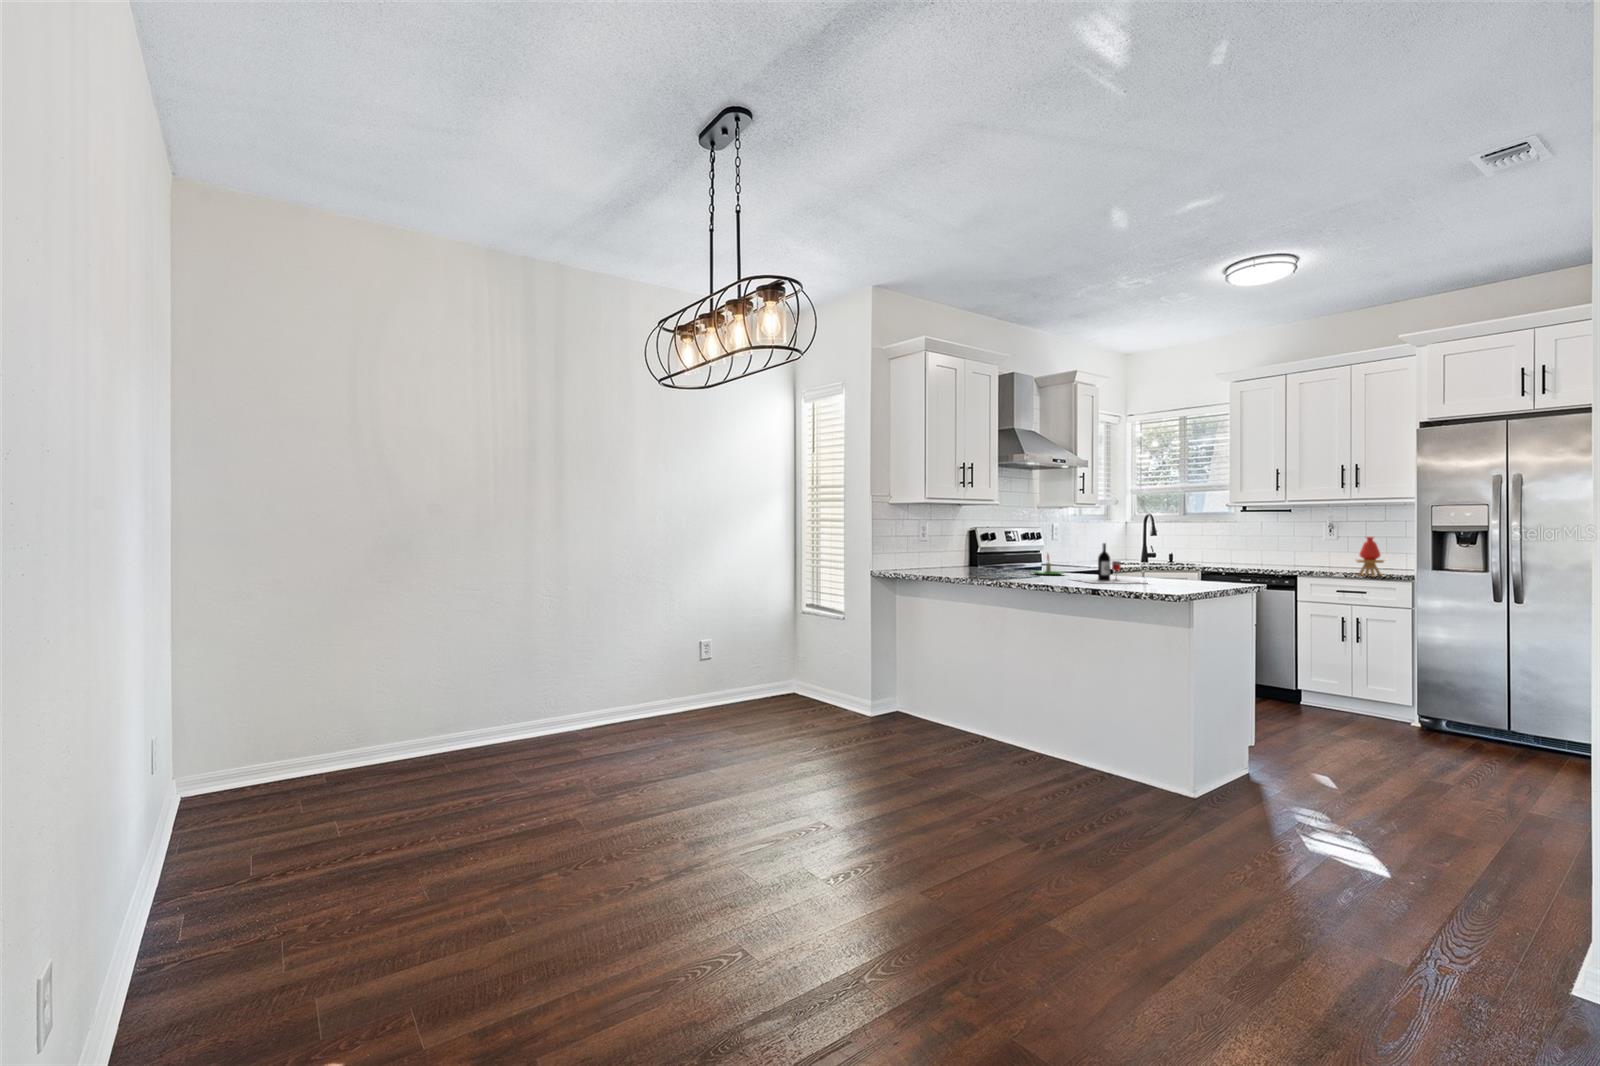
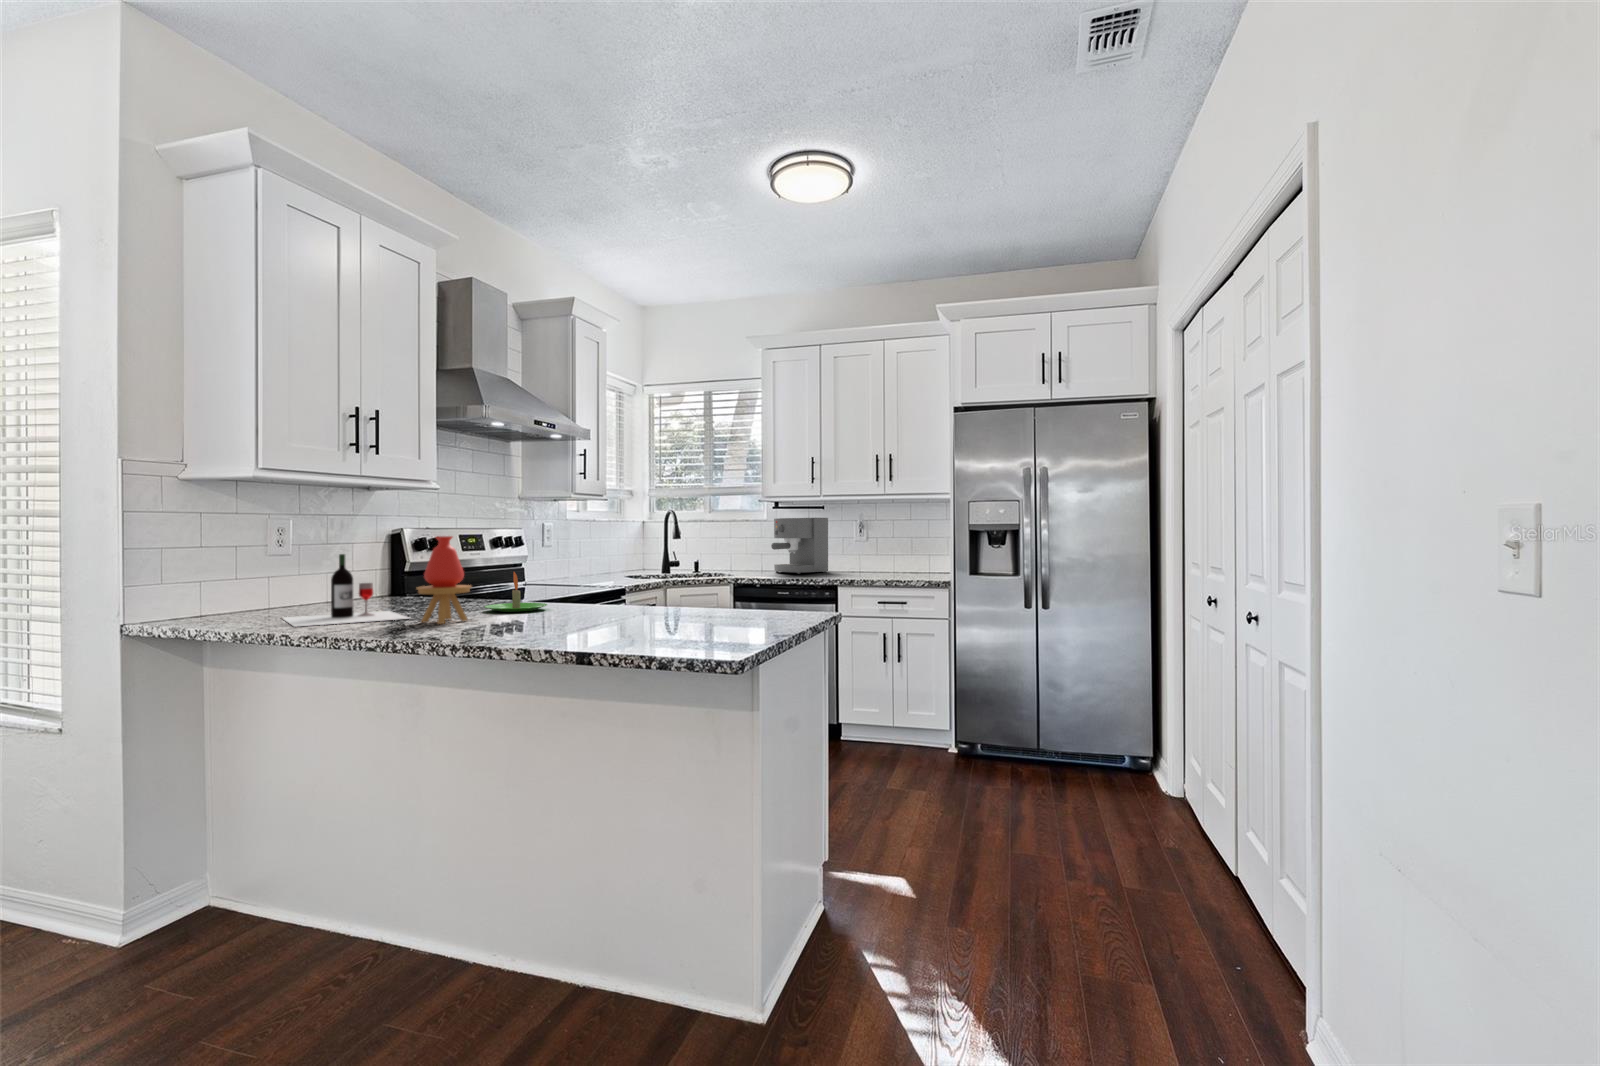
coffee maker: none [1237,520,1295,566] -> present [771,518,828,574]
vase: present [1356,537,1384,577] -> present [417,536,471,624]
wine bottle: present [1076,543,1139,584] -> present [283,554,409,626]

